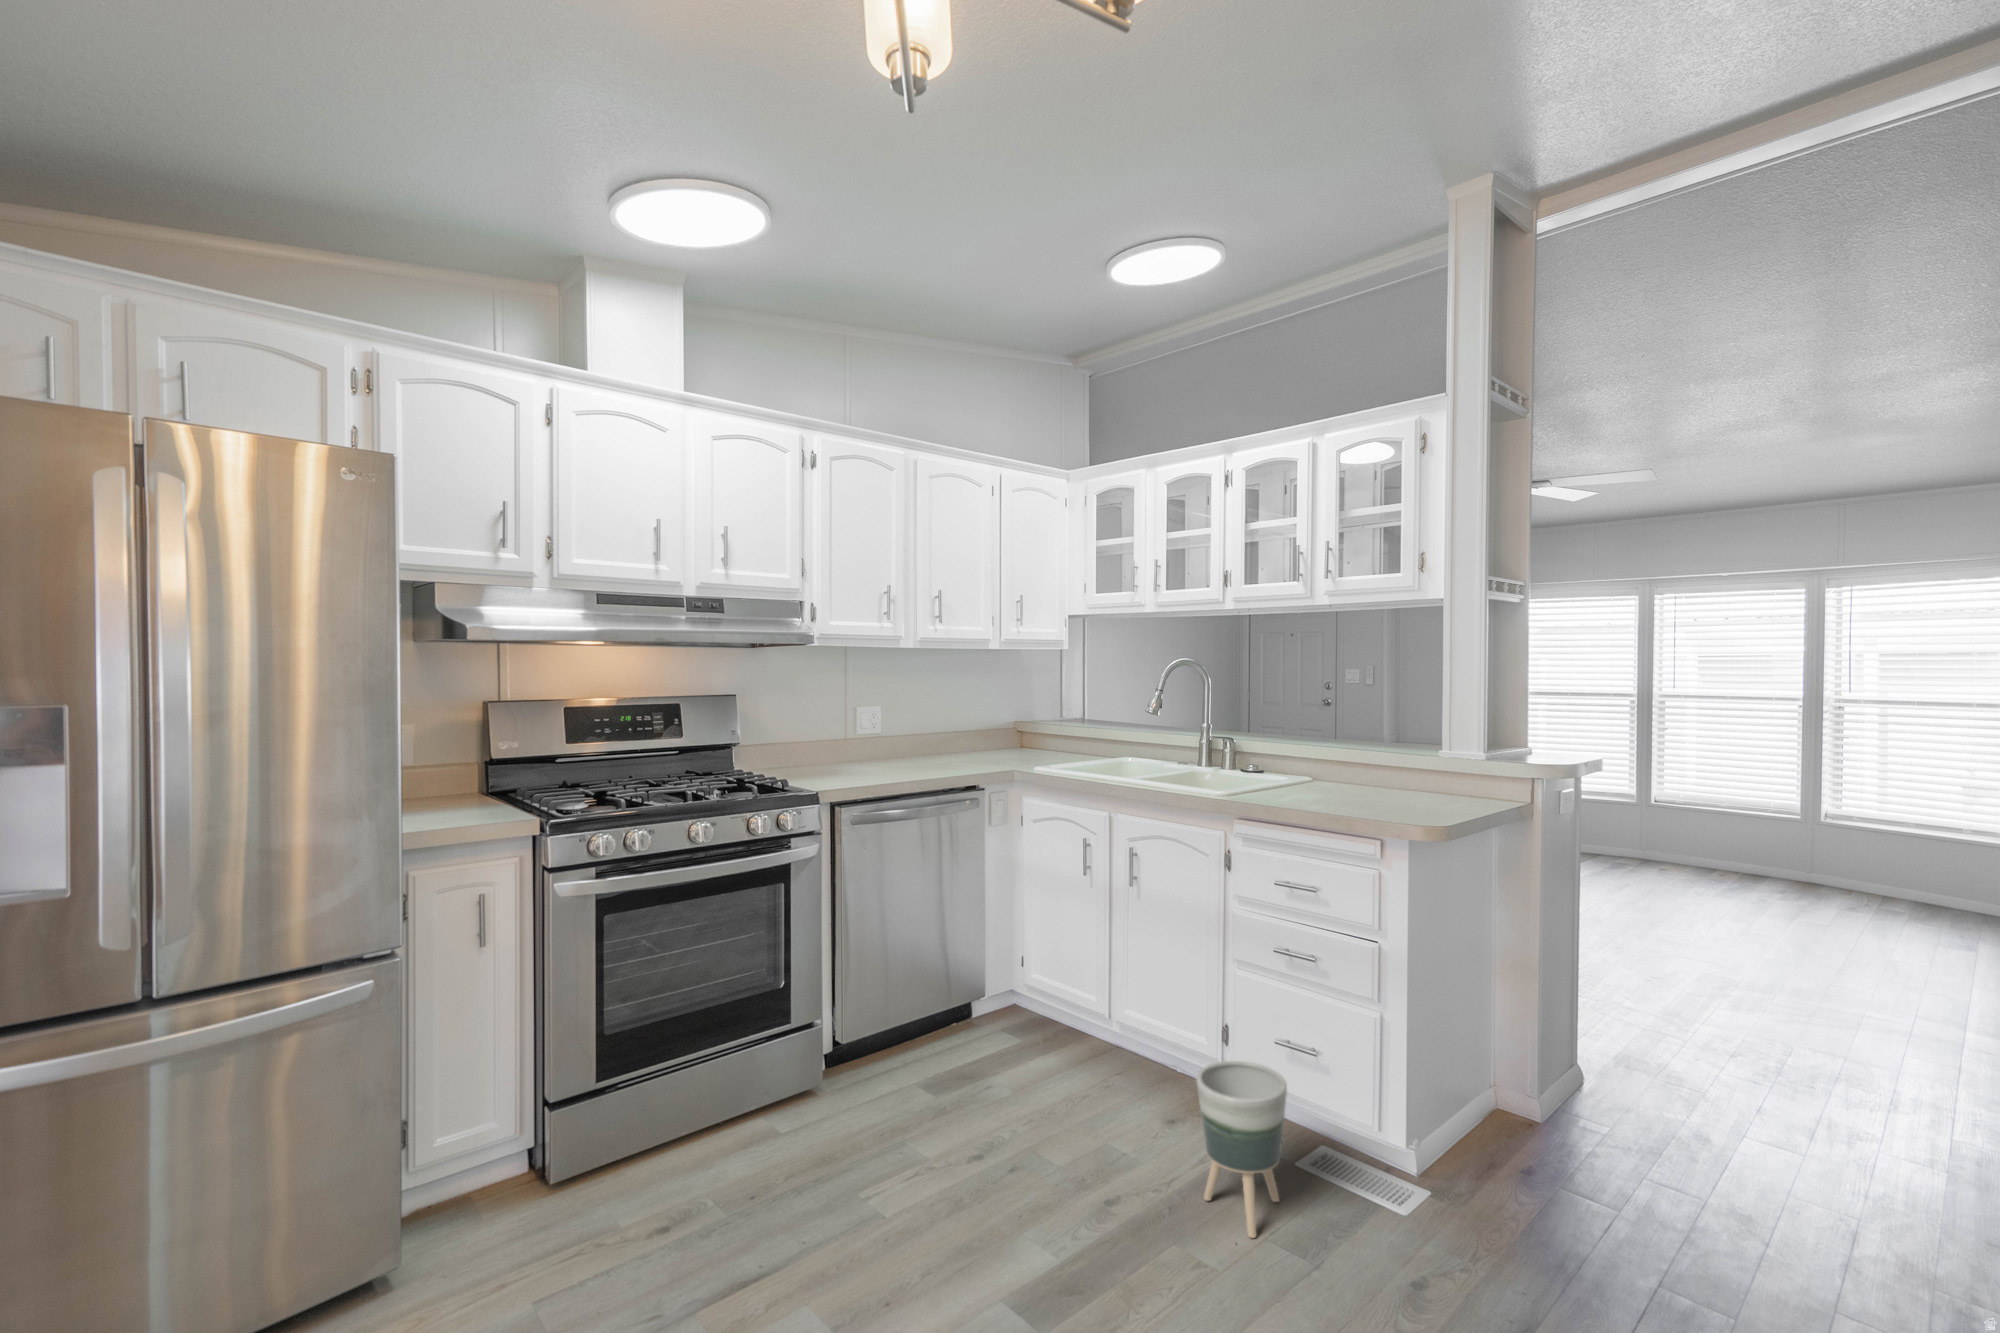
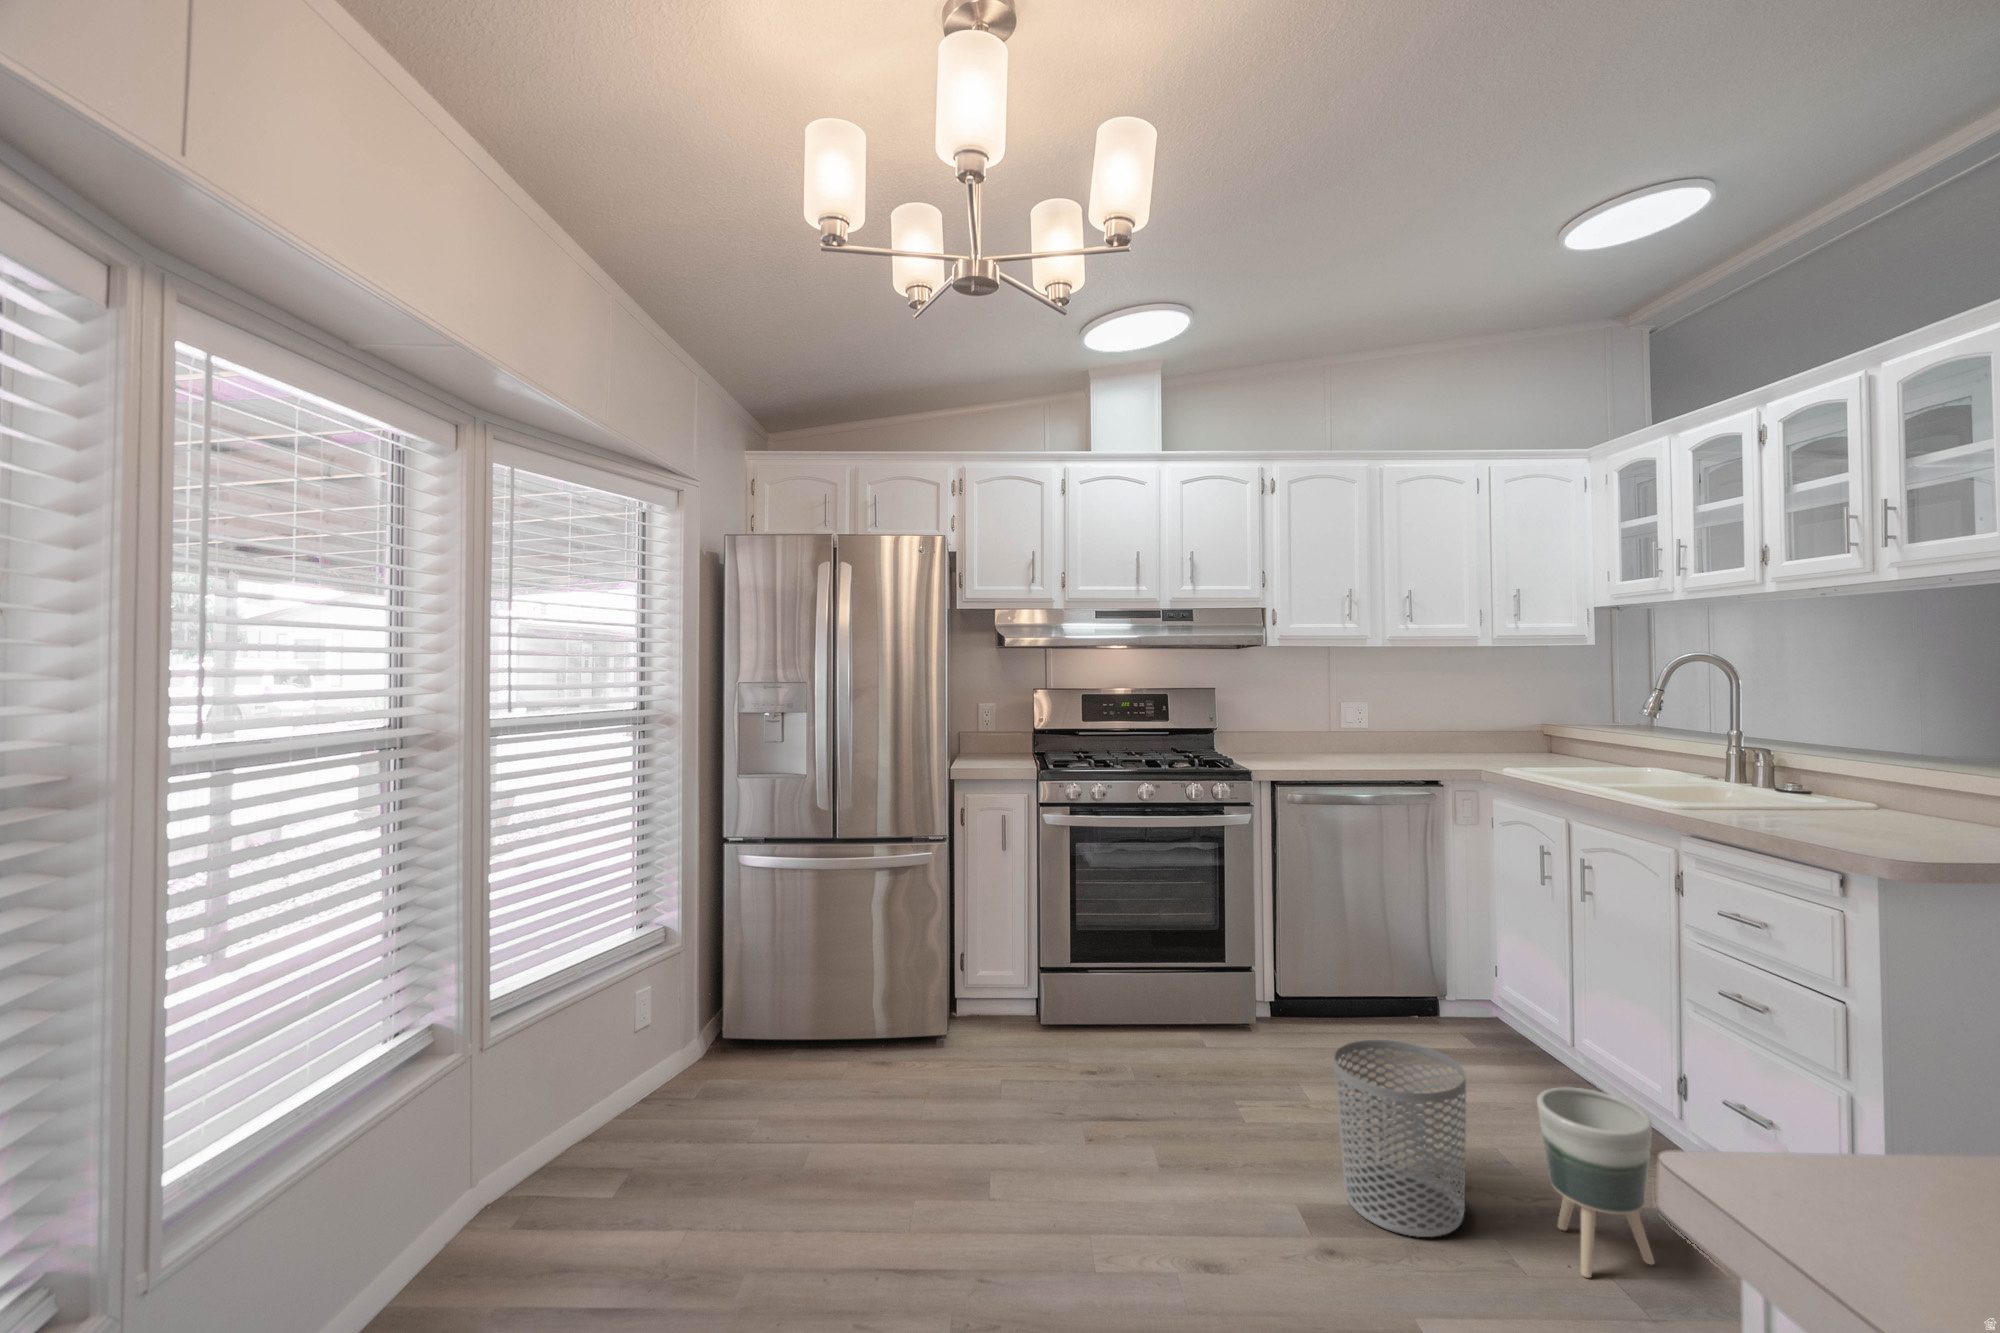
waste bin: none [1024,1065,1151,1274] -> present [1334,1040,1466,1237]

